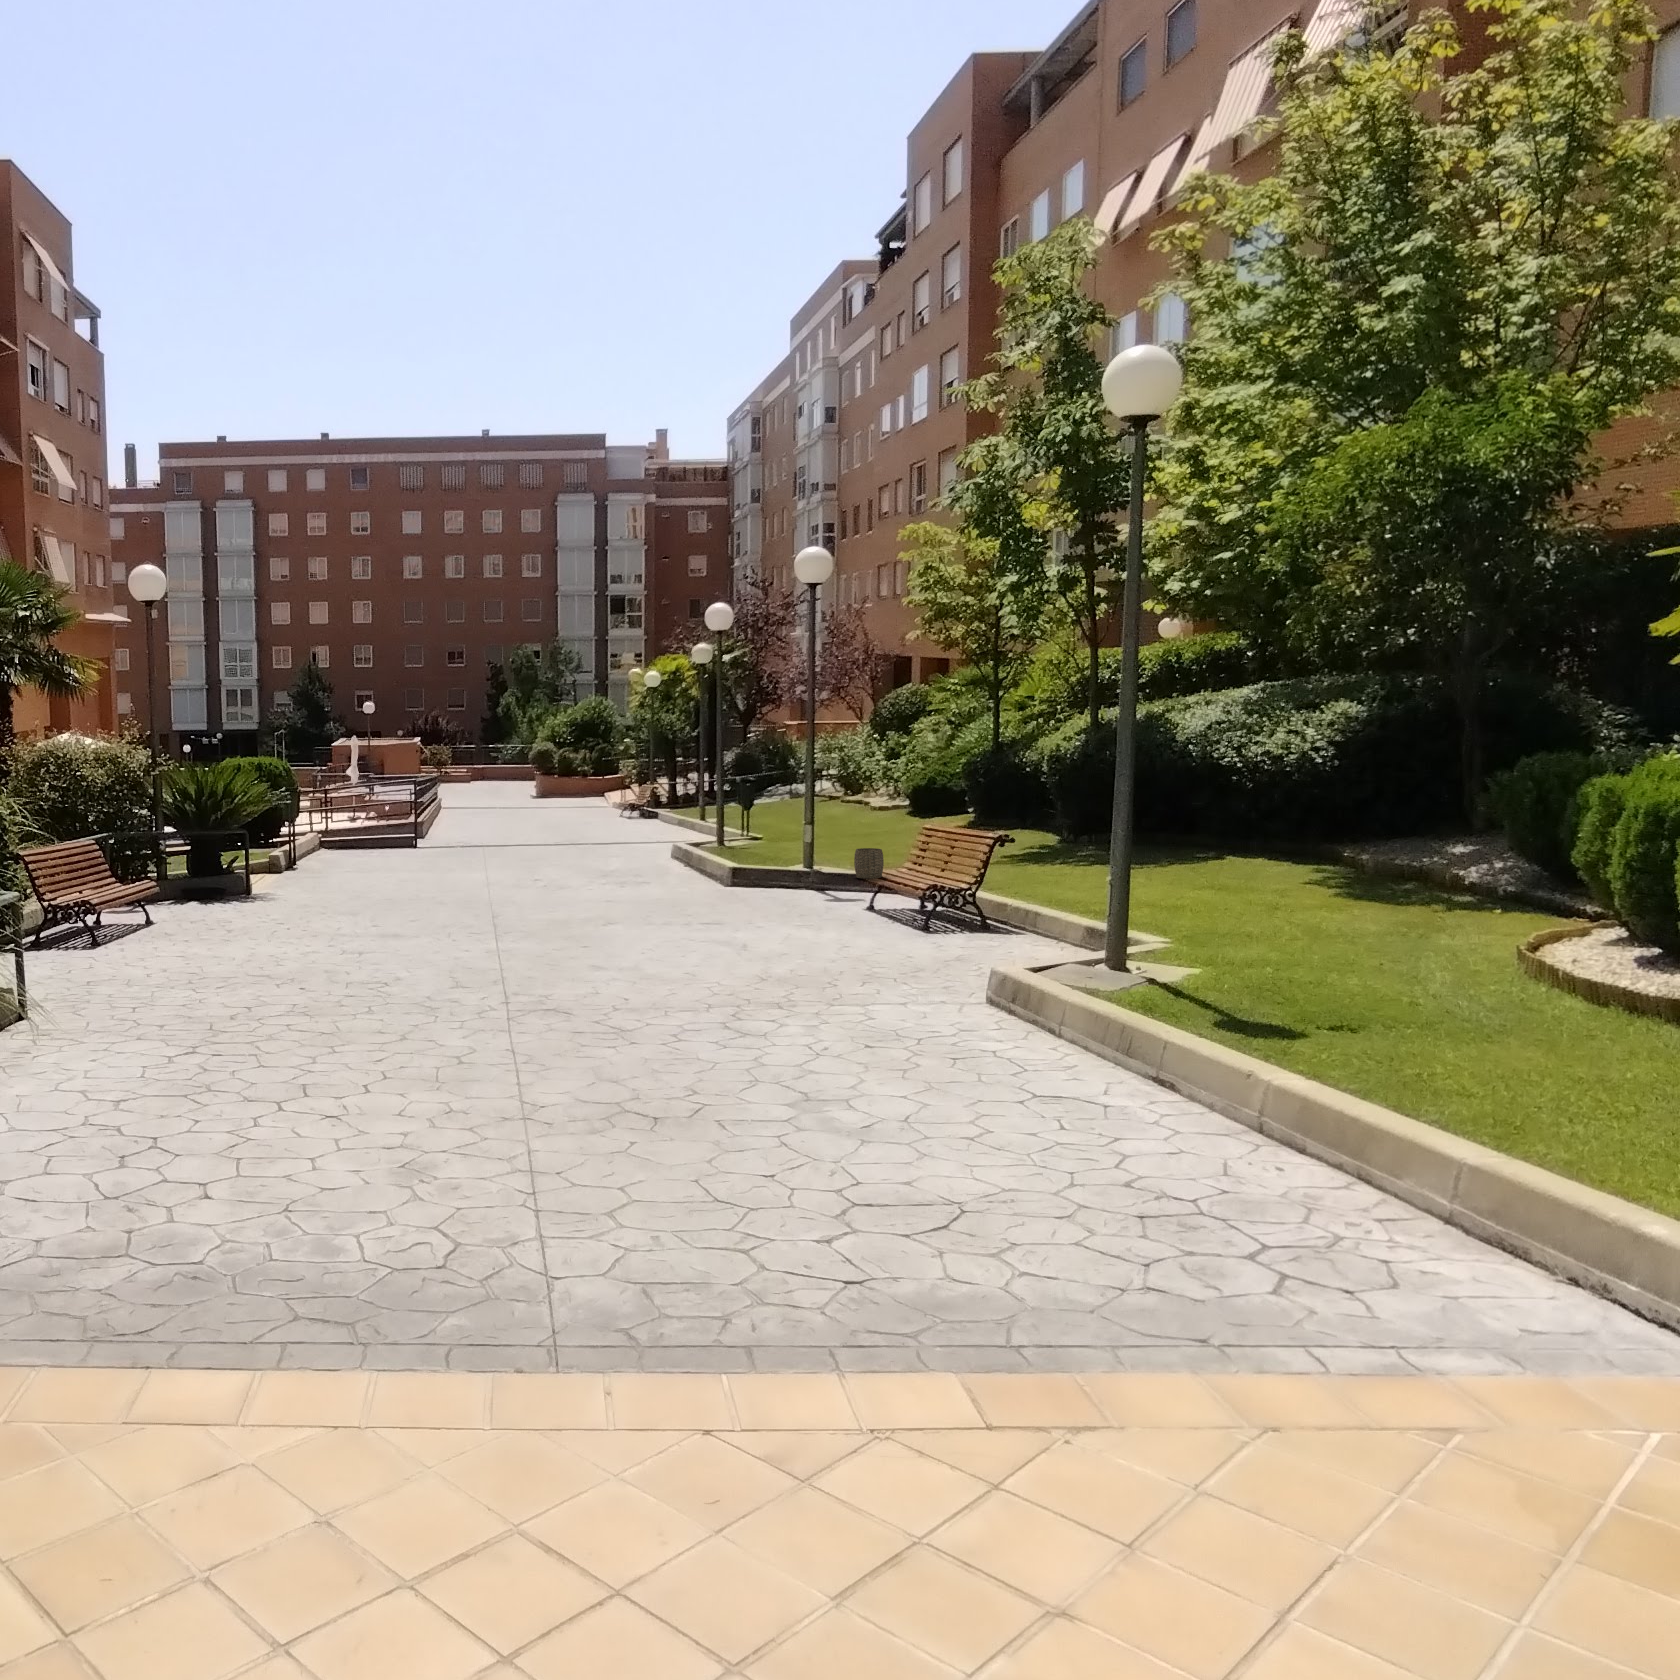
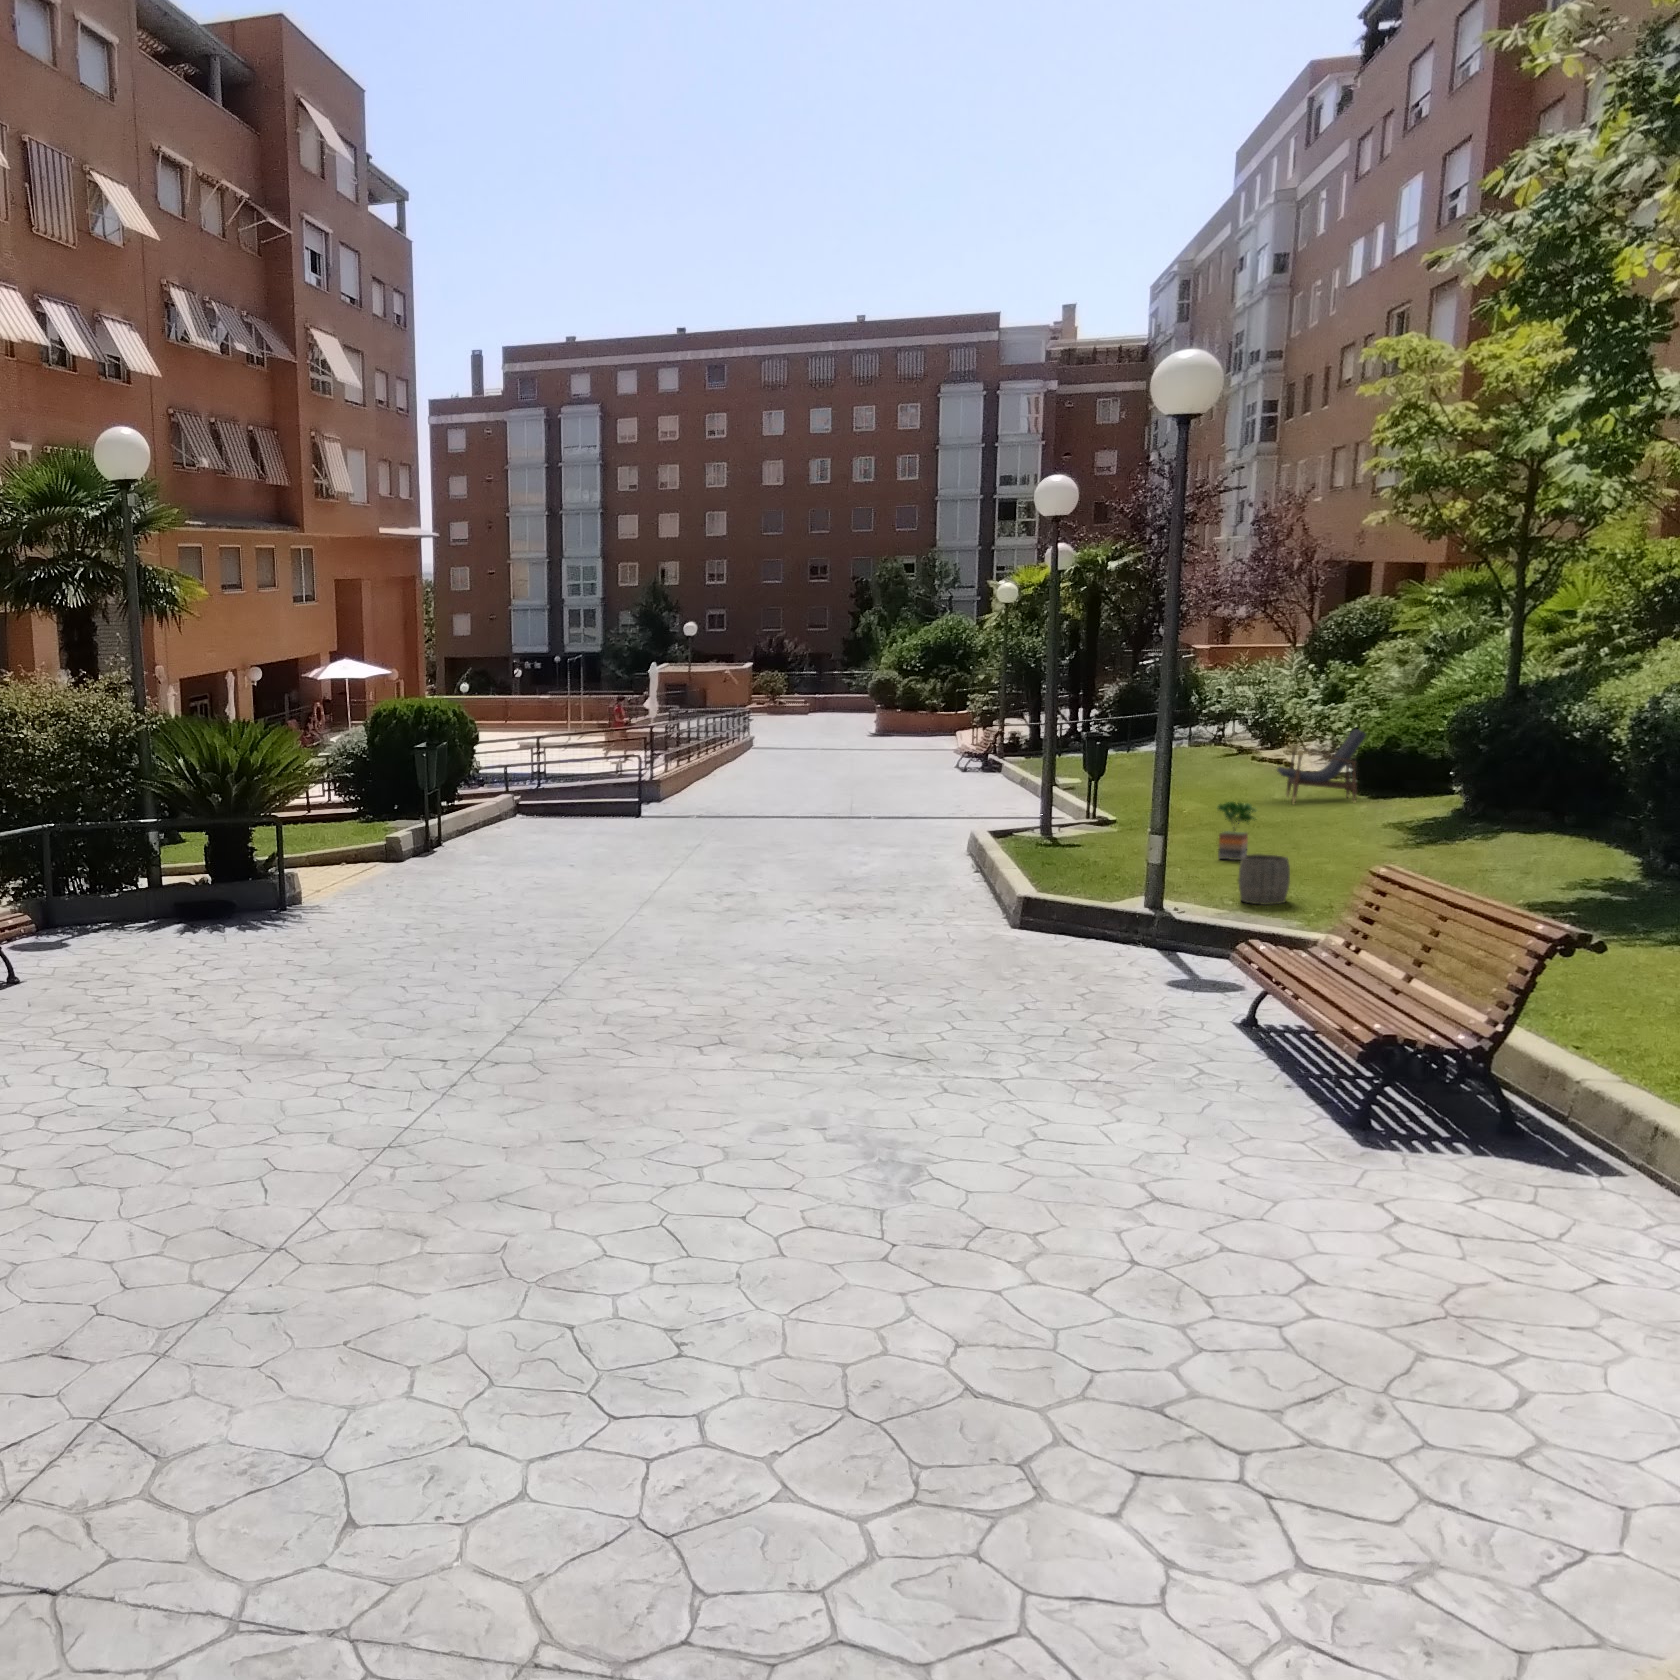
lounge chair: none [861,776,916,829] -> present [1277,729,1366,803]
potted tree: none [832,820,859,859] -> present [1217,802,1256,860]

